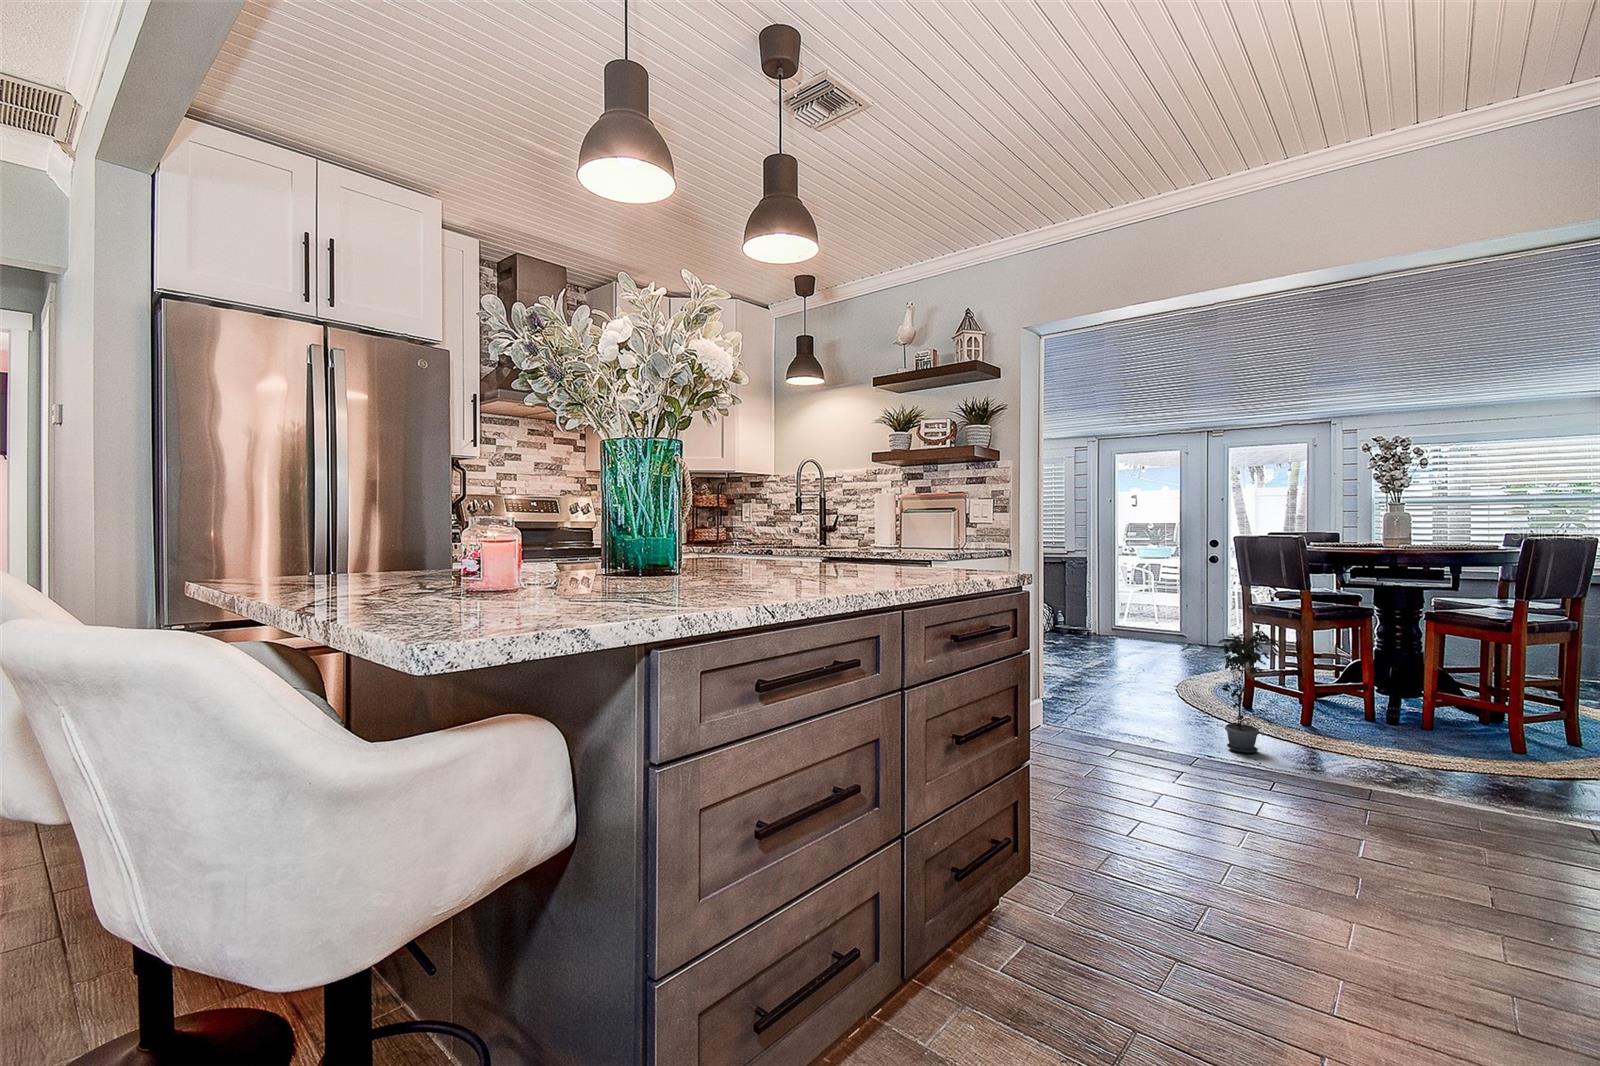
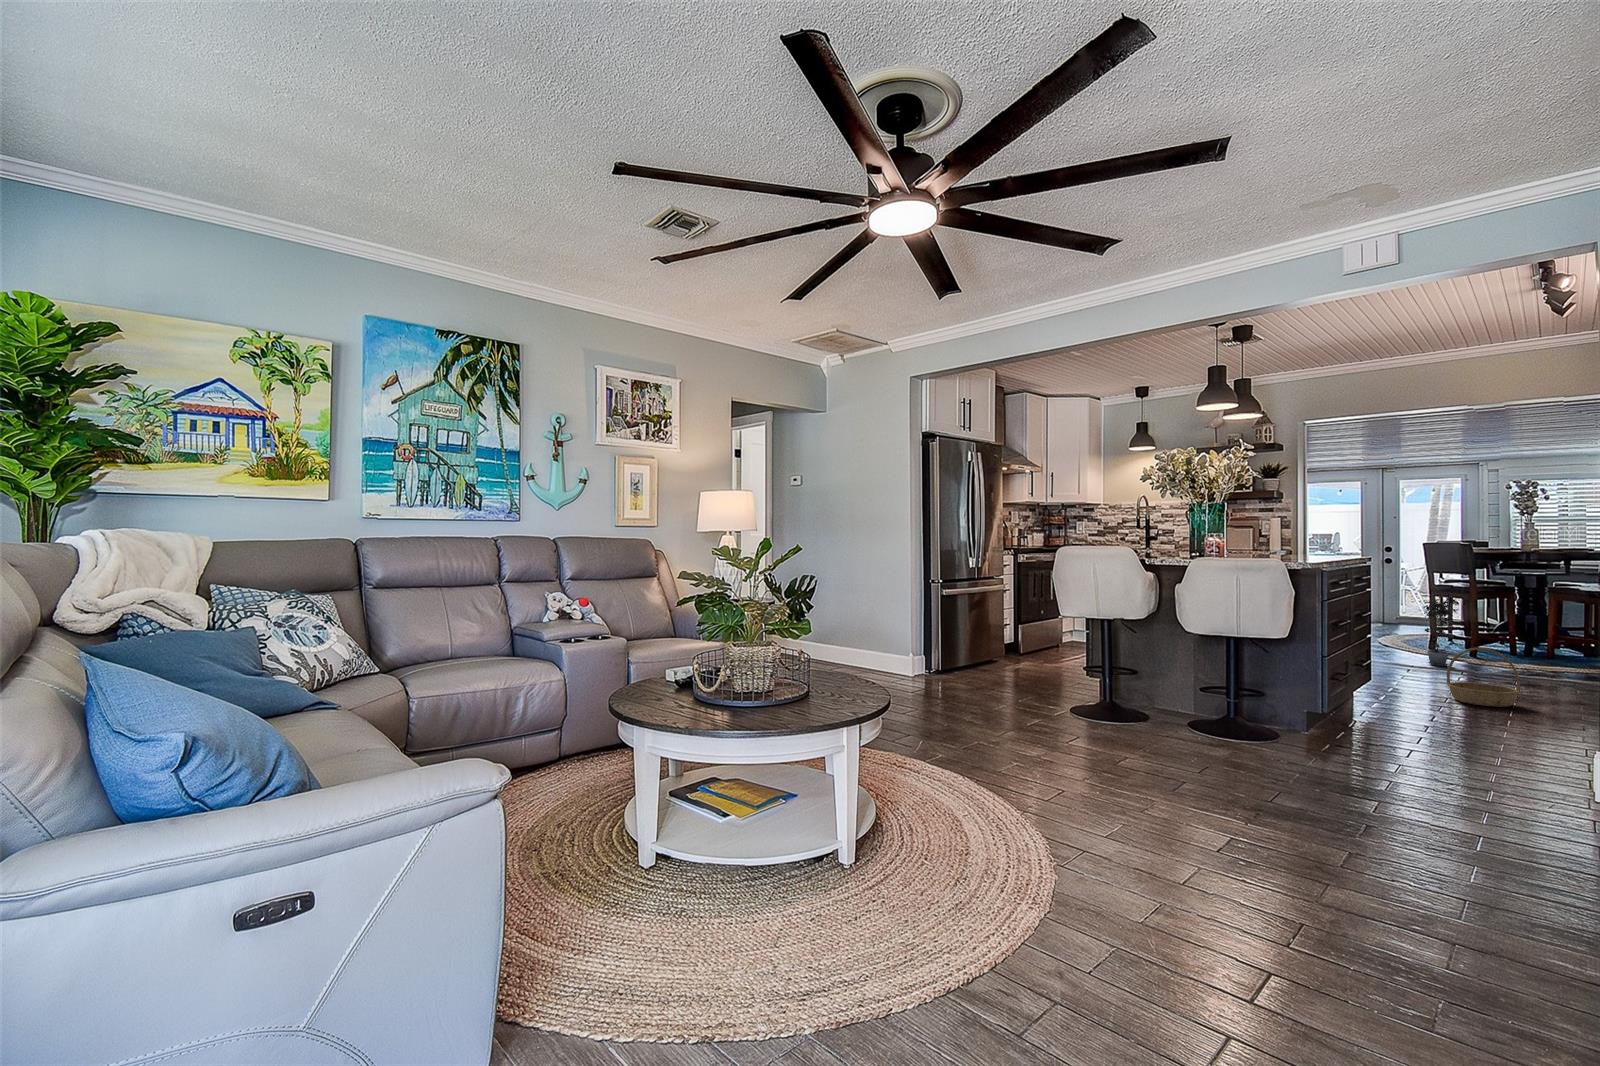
basket: none [1200,780,1350,934] -> present [1447,648,1521,707]

